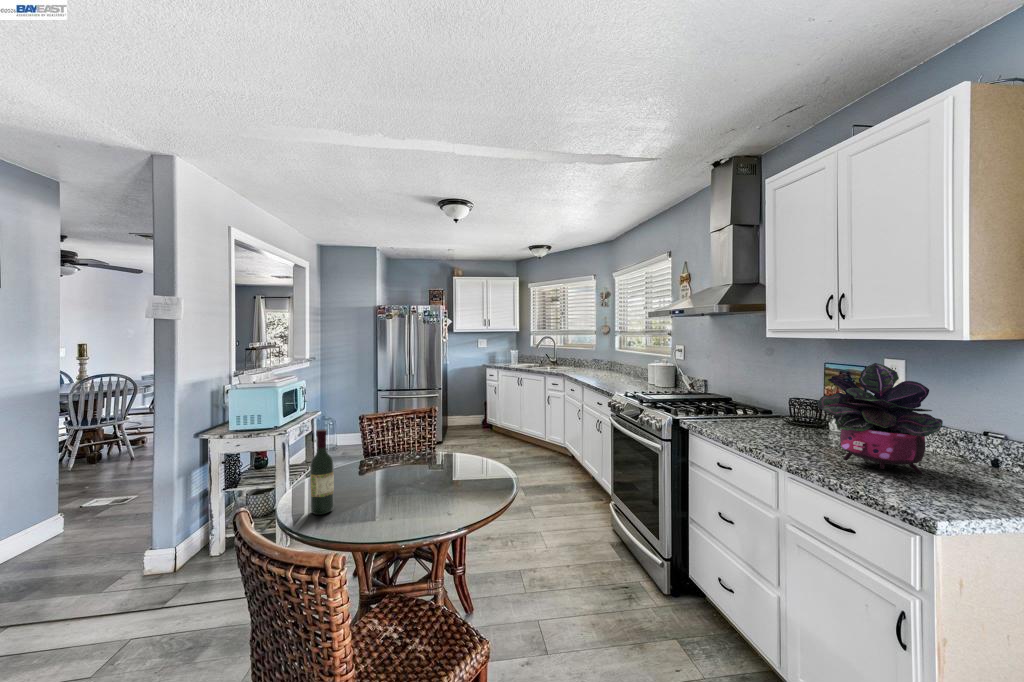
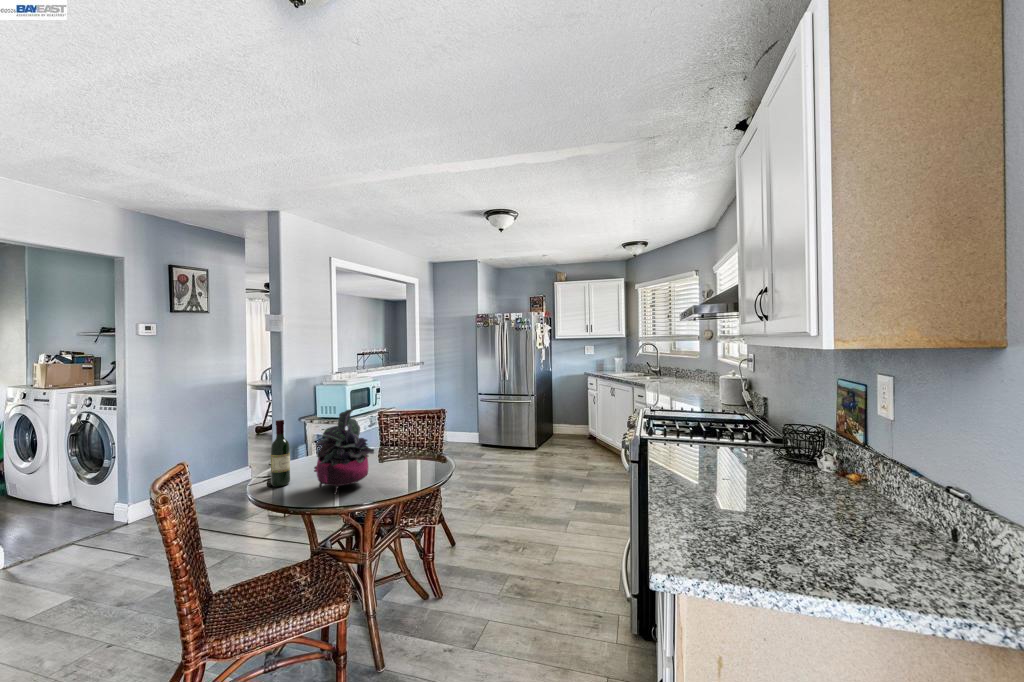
potted plant: present [818,363,943,475] -> present [314,408,374,494]

